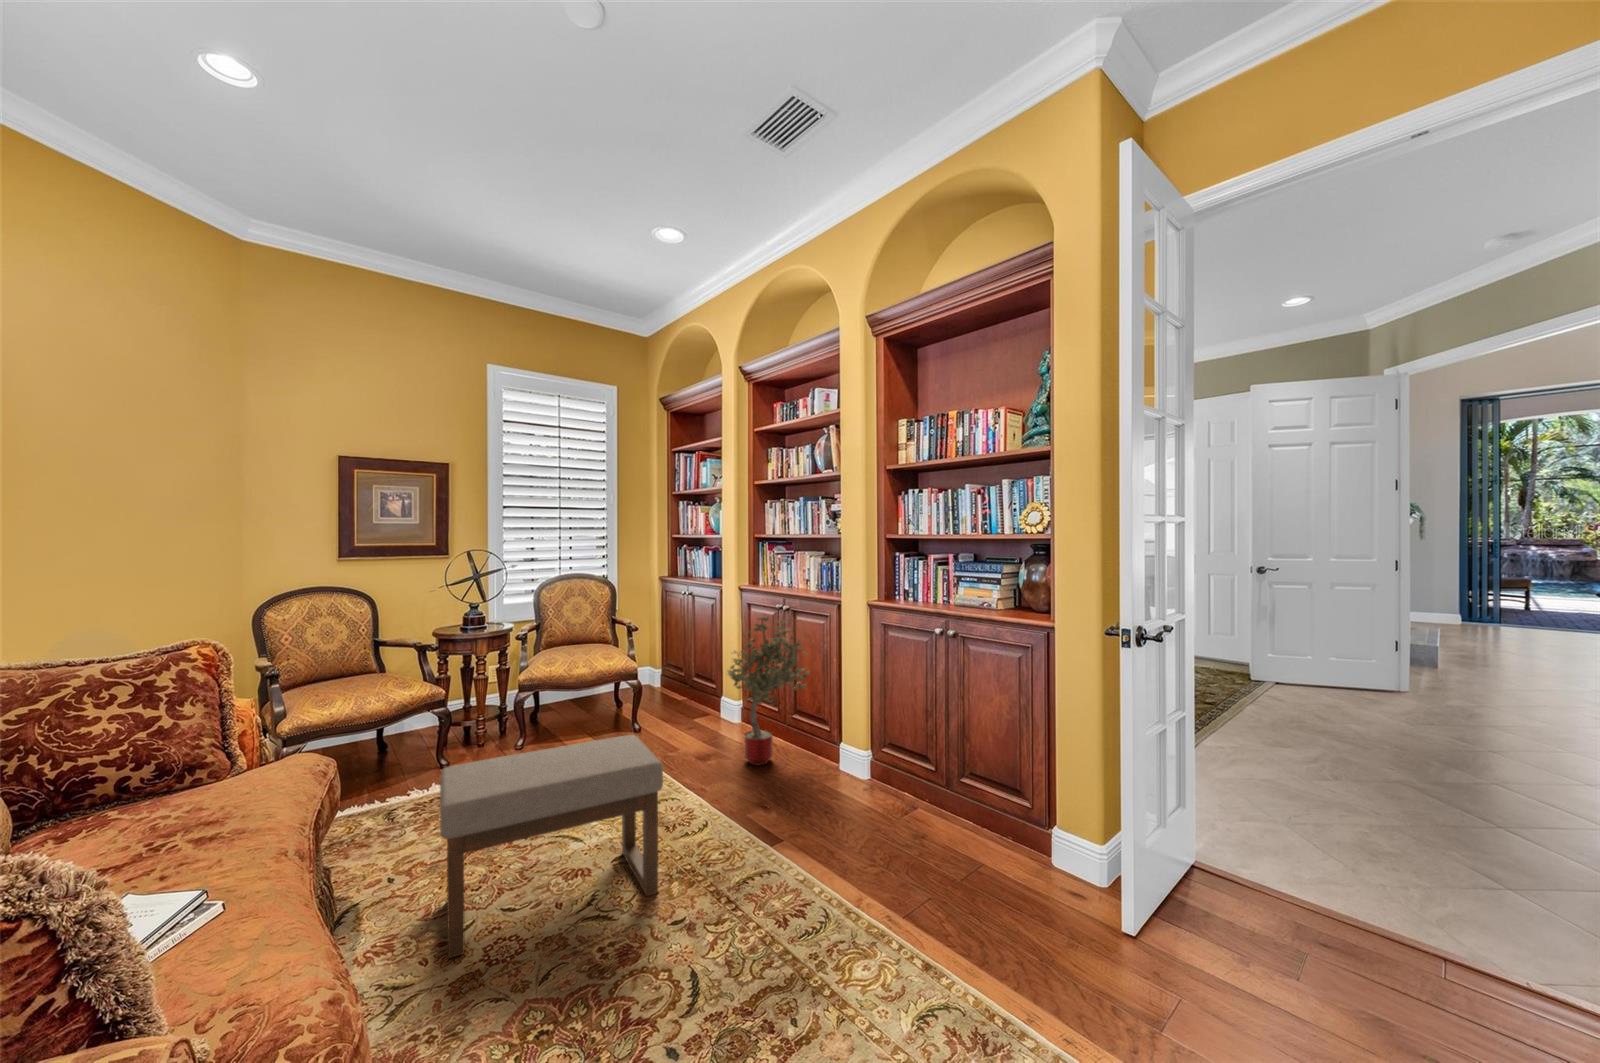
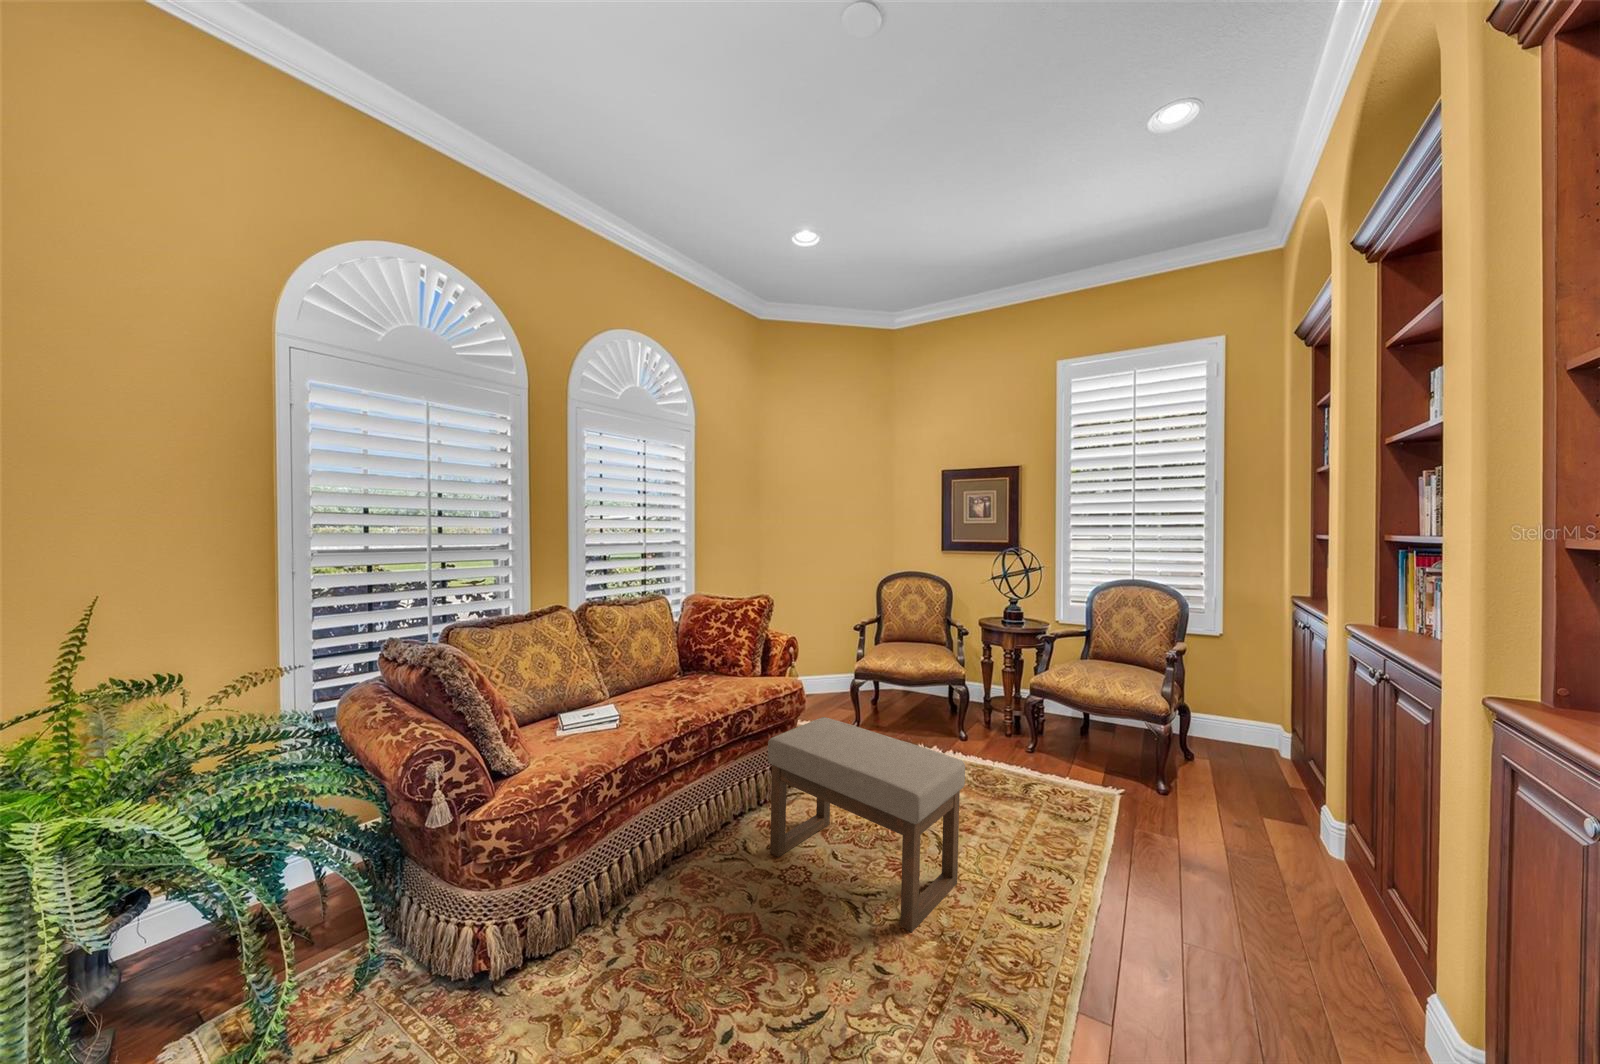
potted tree: present [728,617,809,765] -> none [1200,684,1378,922]

